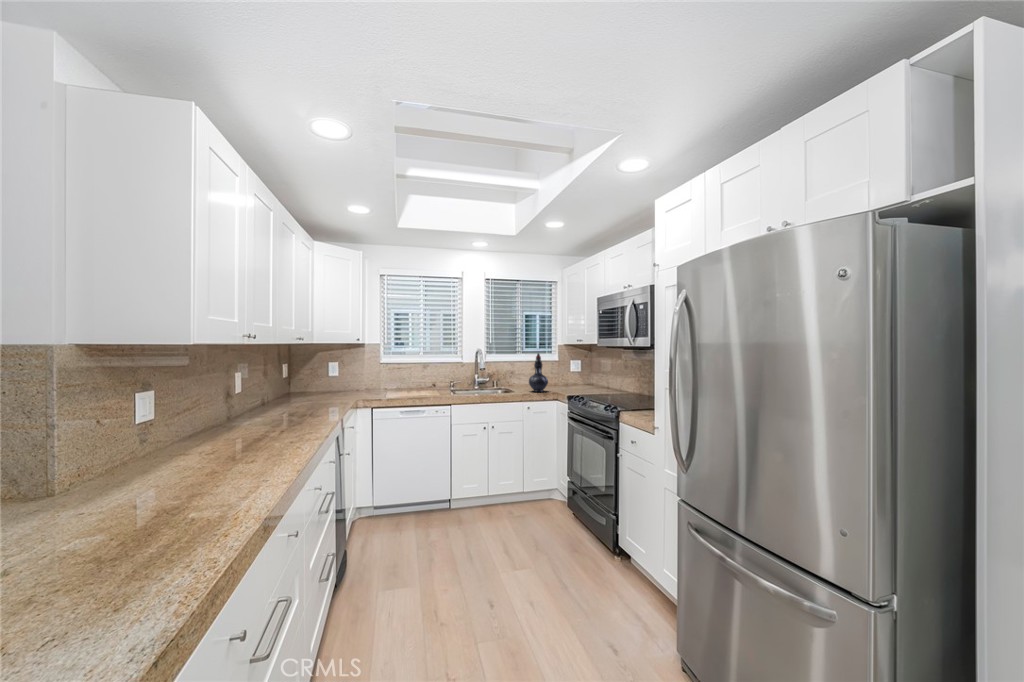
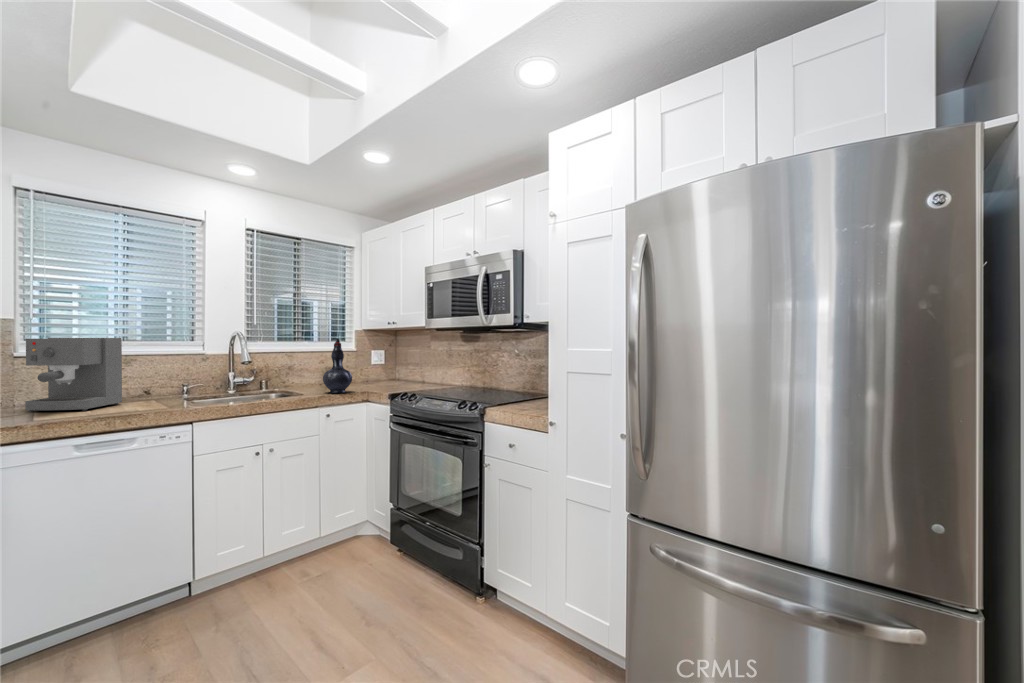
coffee maker: none [382,353,422,393] -> present [25,338,122,412]

